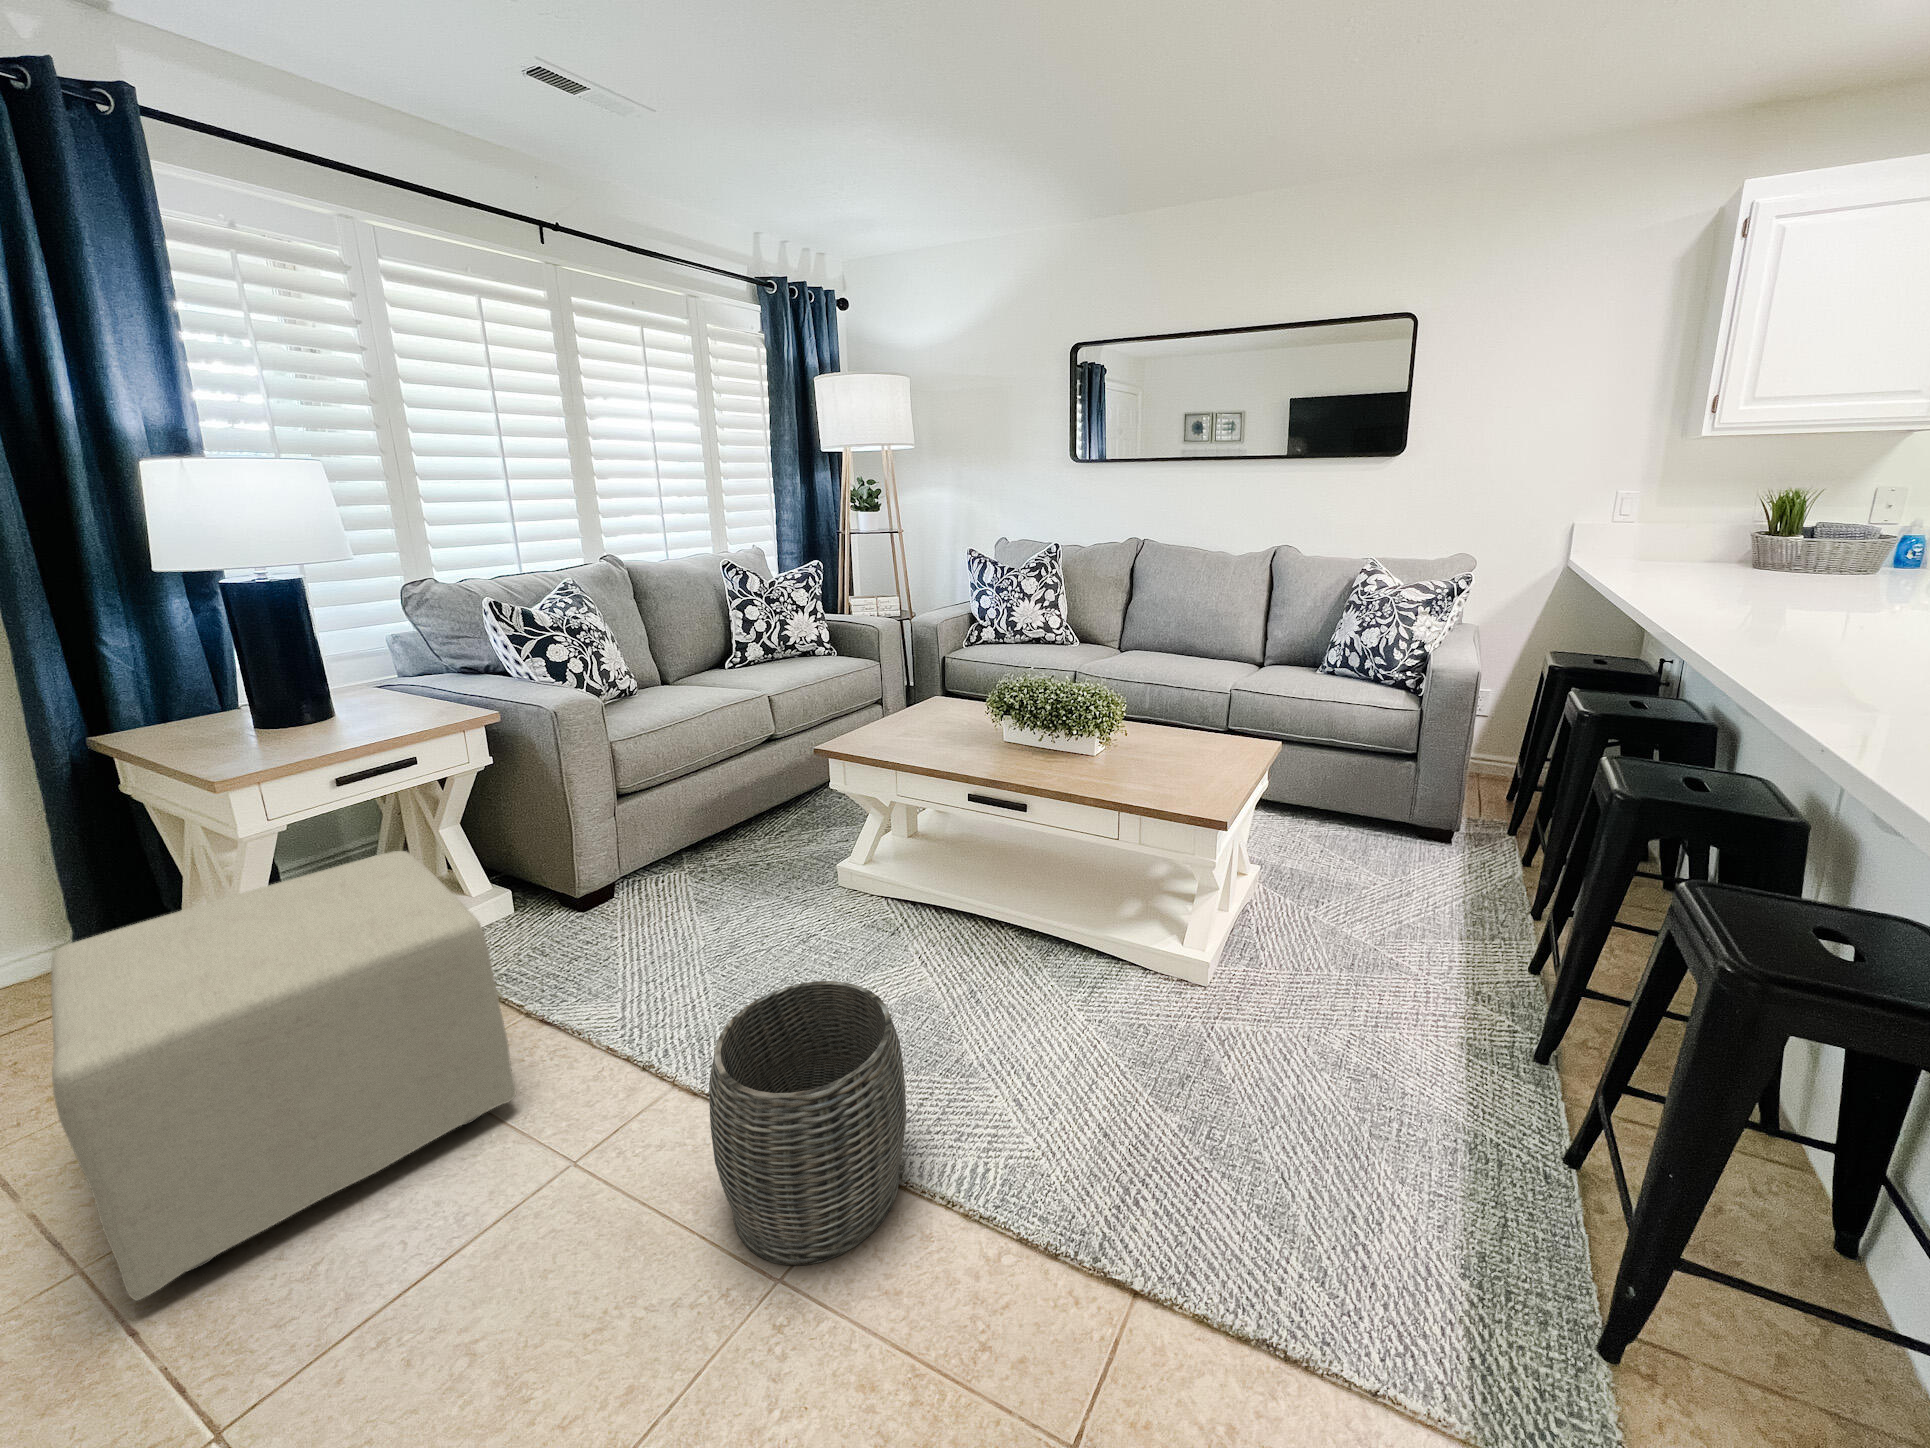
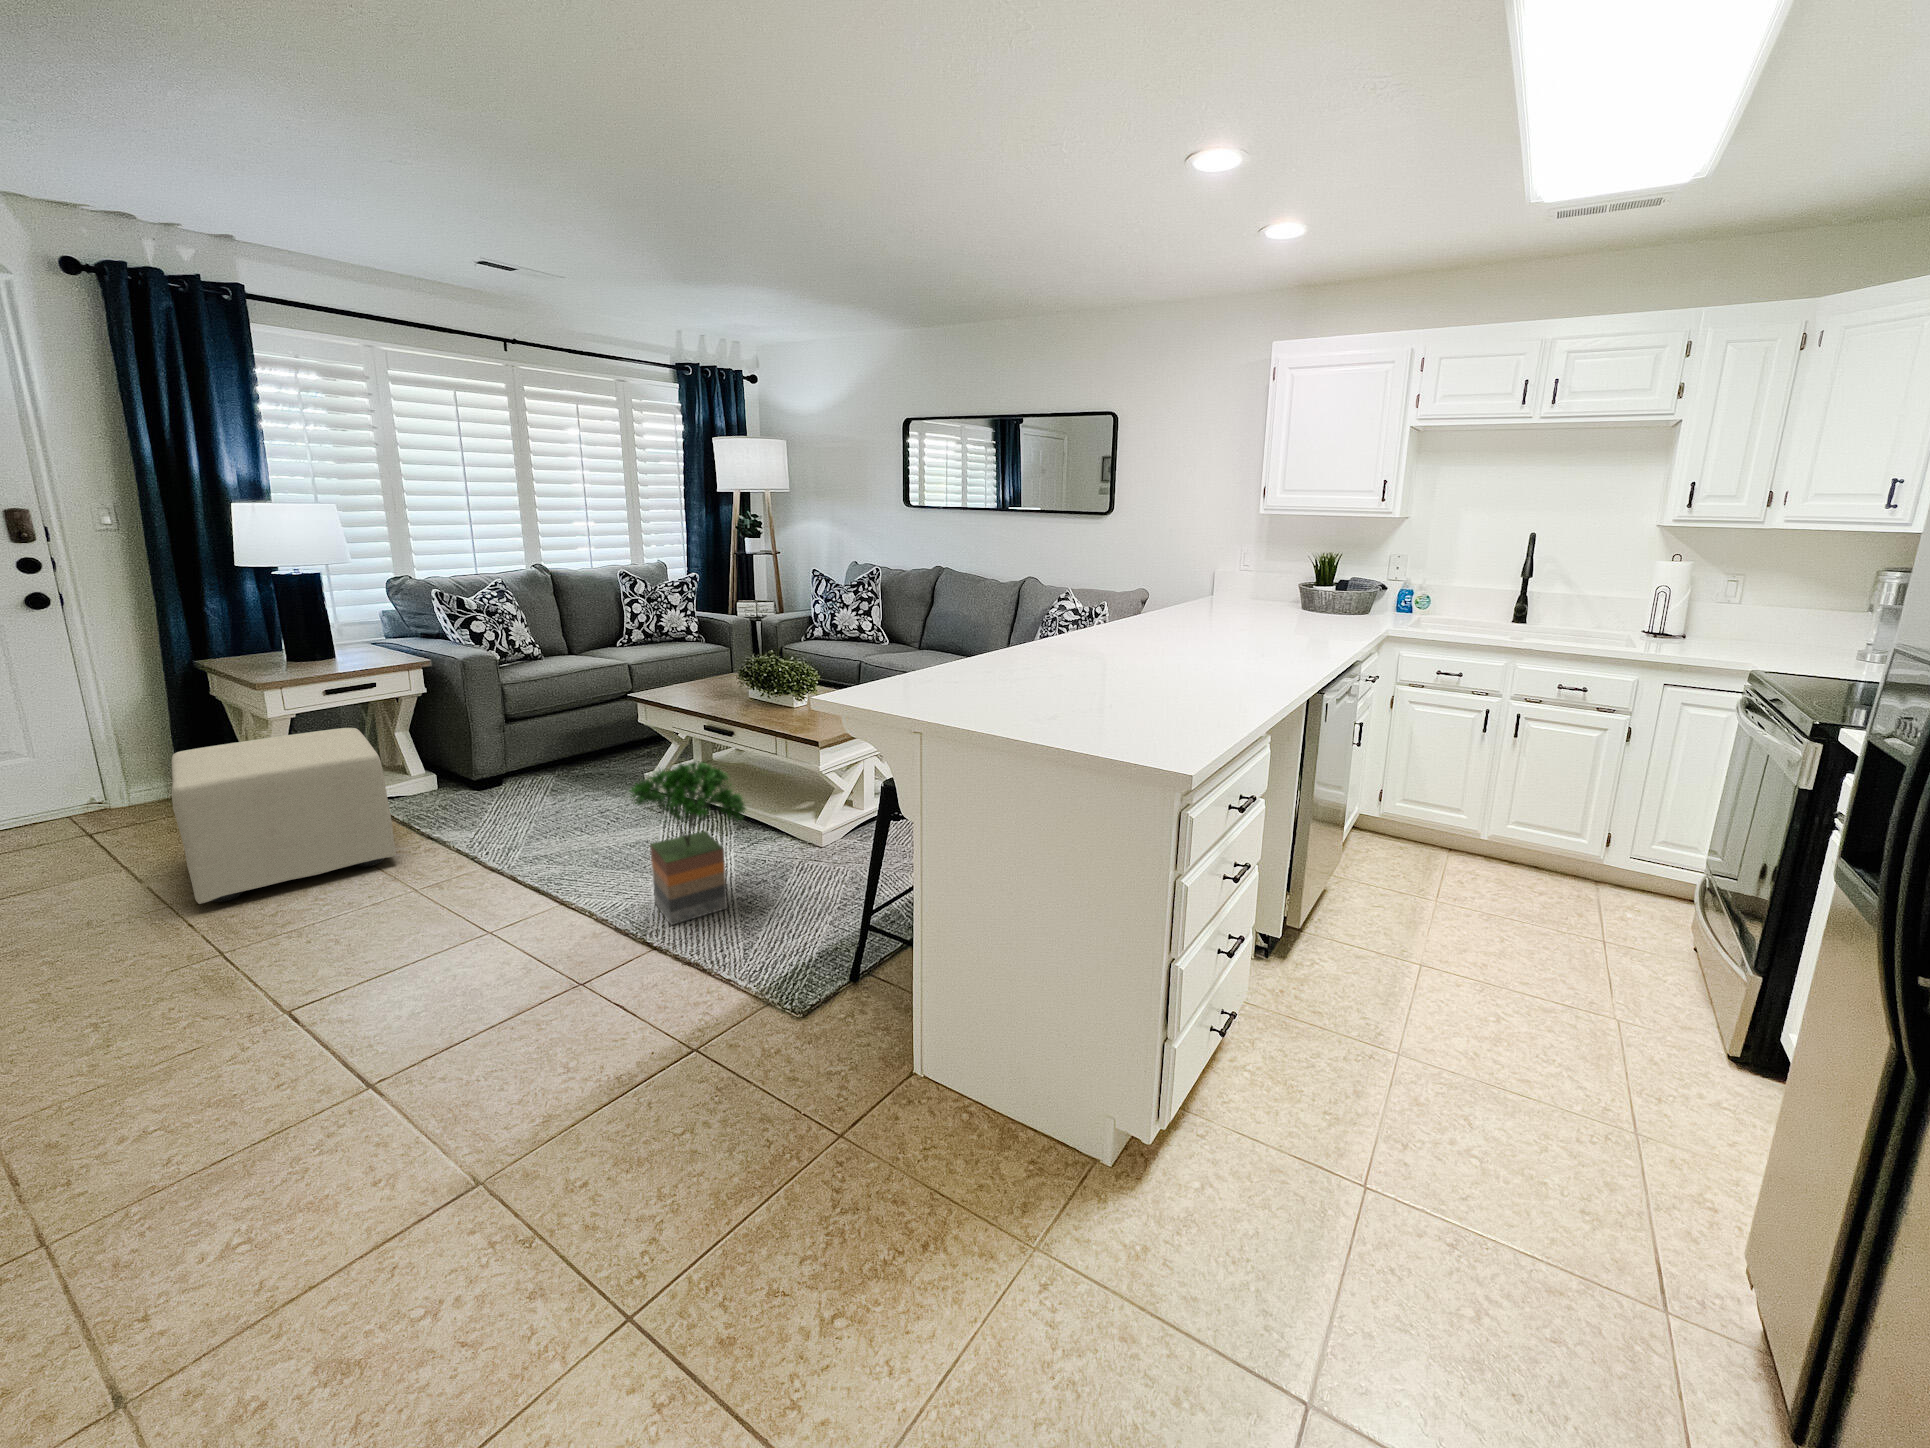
potted tree: none [1030,900,1270,1245] -> present [630,762,746,925]
woven basket: present [709,981,906,1265] -> none [465,796,580,920]

